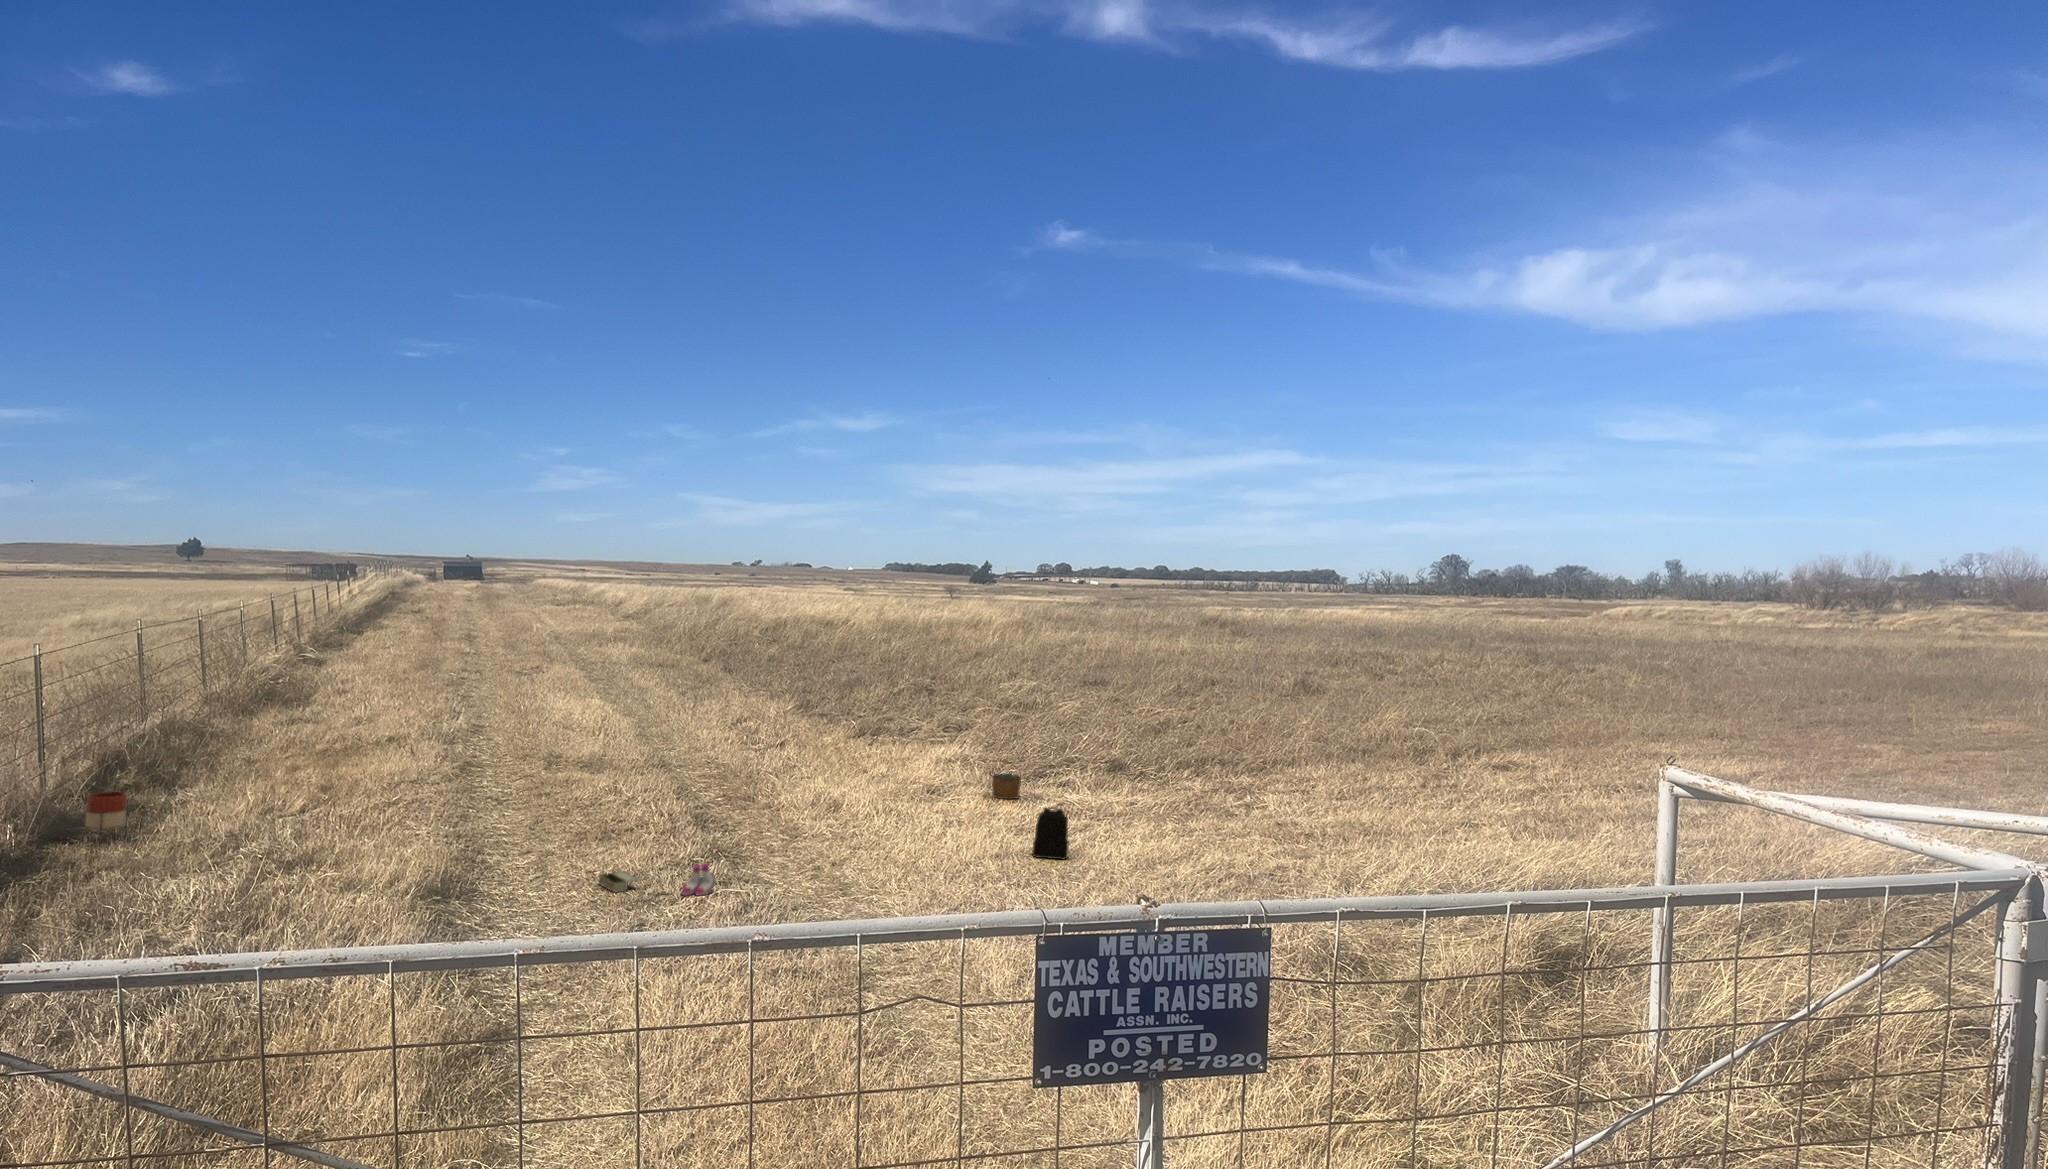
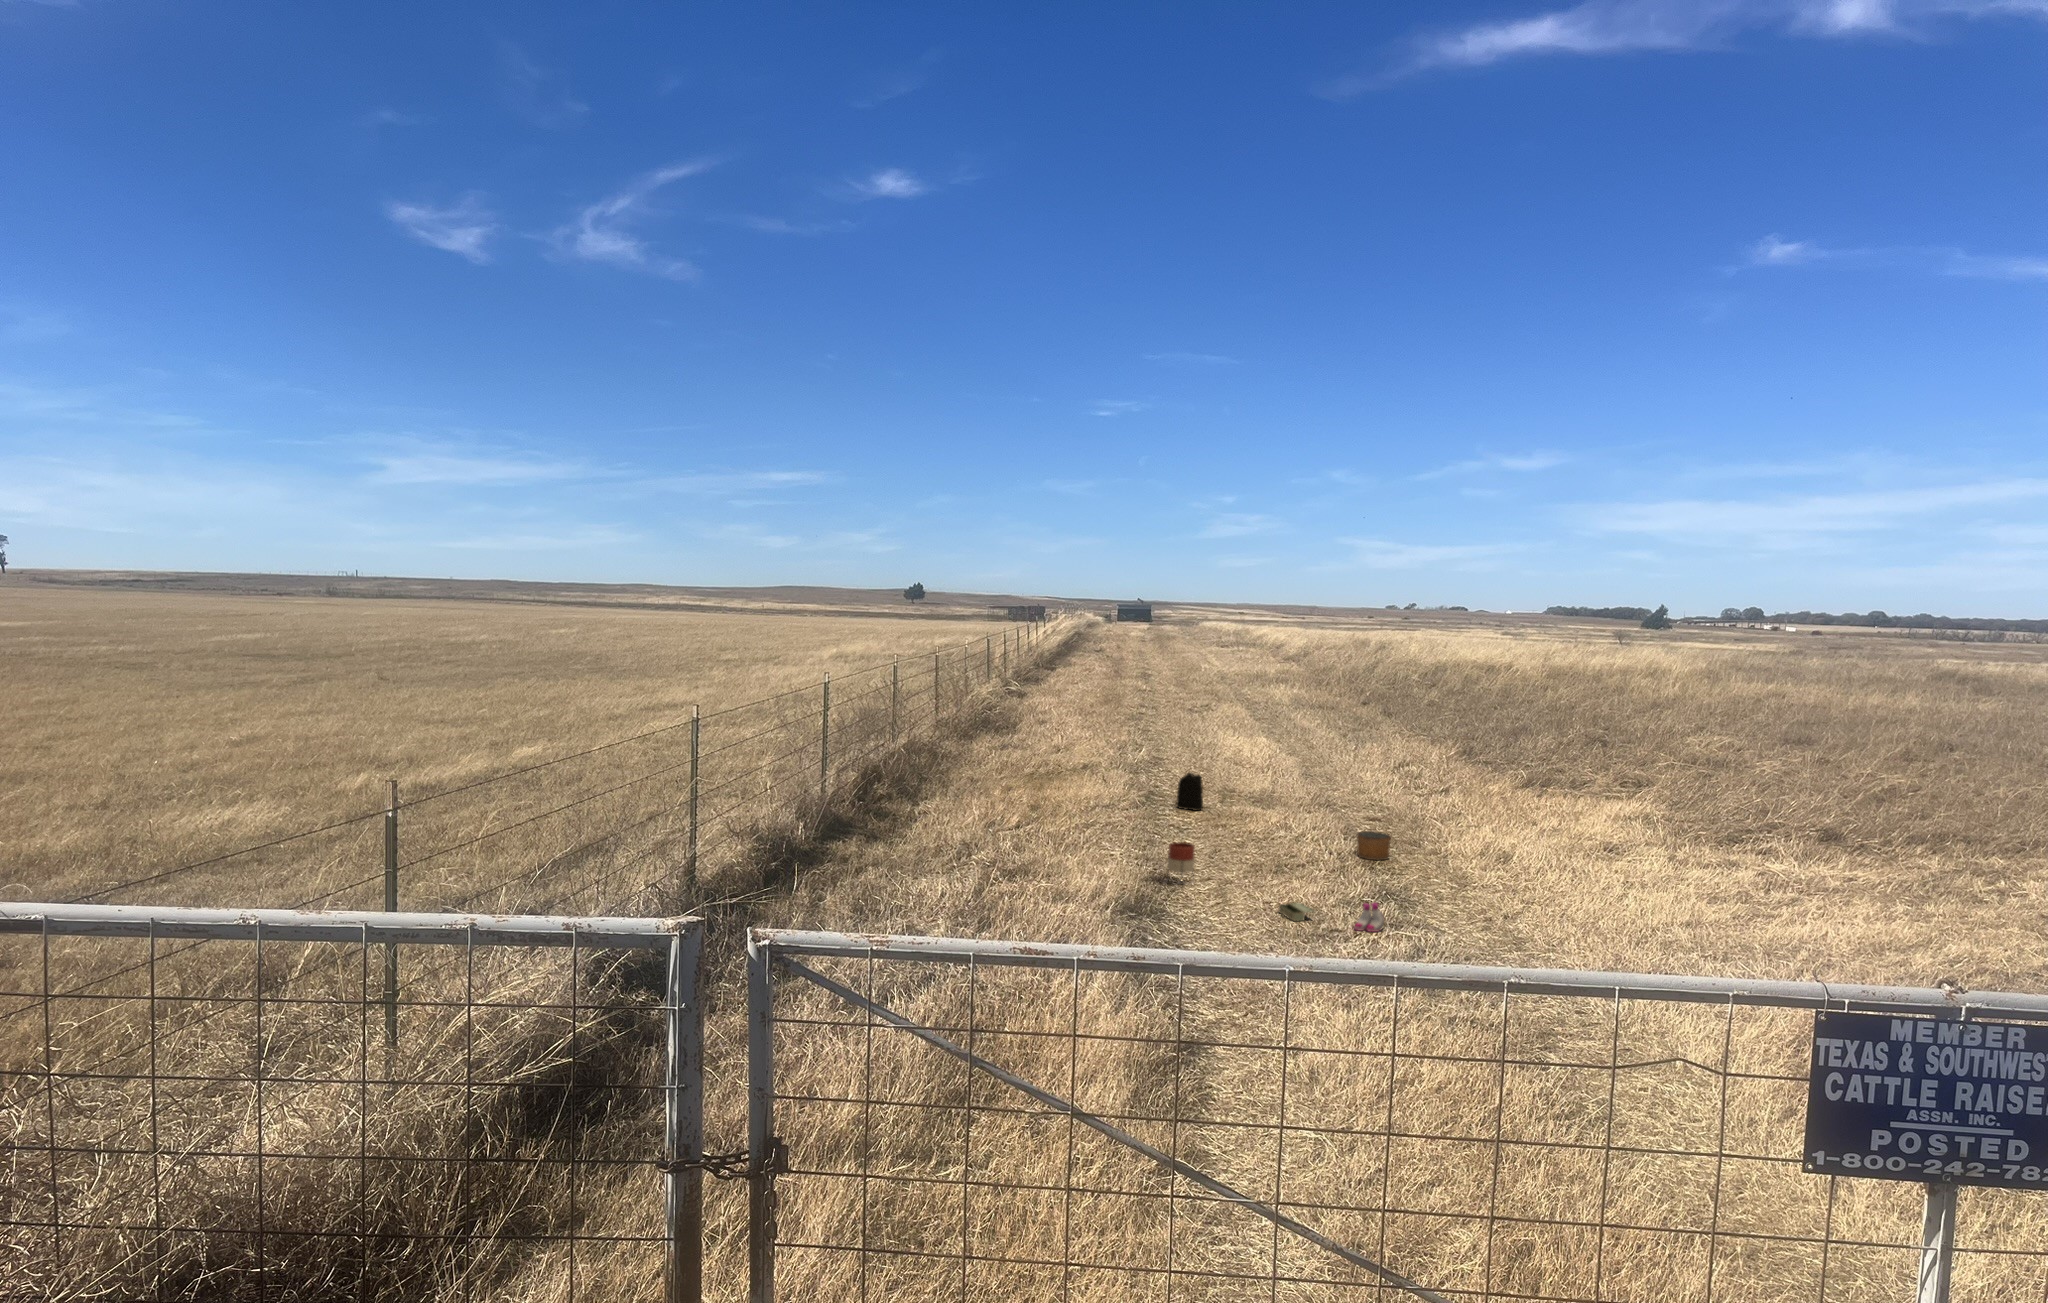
bucket: present [992,762,1021,799] -> present [1356,818,1391,860]
planter: present [85,792,128,830] -> present [1168,842,1195,883]
backpack: present [1032,807,1068,860] -> present [1176,773,1203,811]

